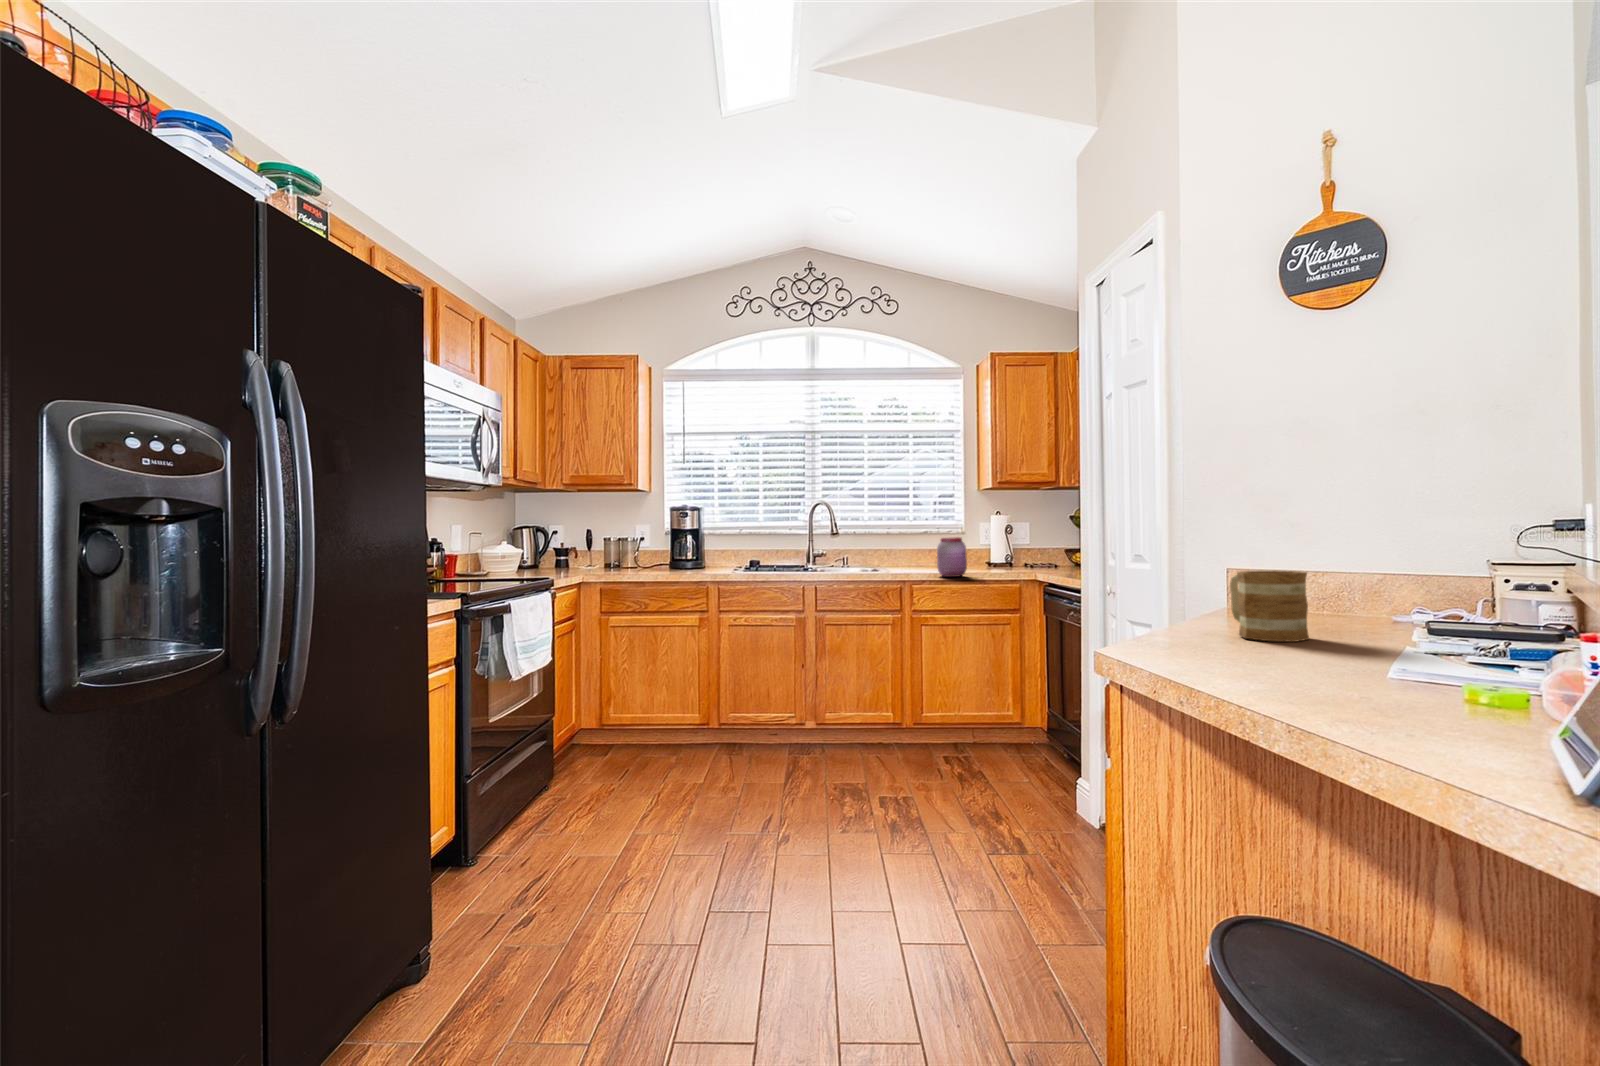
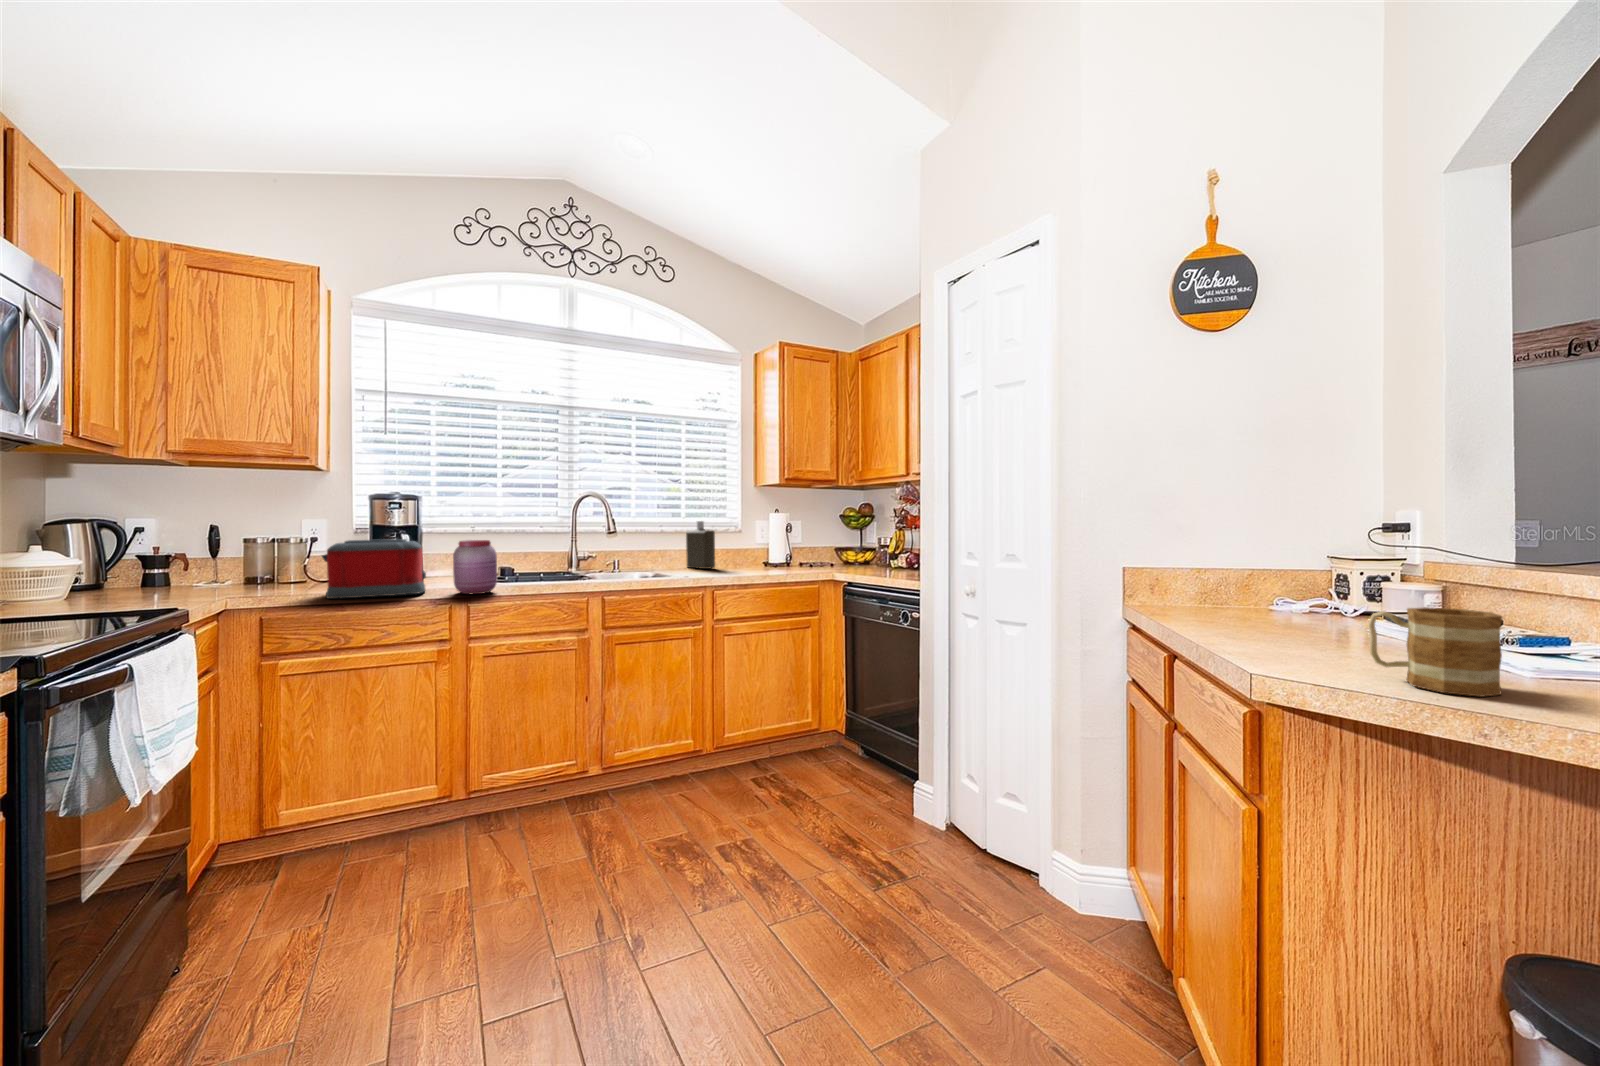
bottle: none [907,524,932,567] -> present [686,521,715,569]
jar: present [937,537,967,577] -> present [453,540,497,594]
toaster: none [634,538,695,577] -> present [322,539,426,599]

